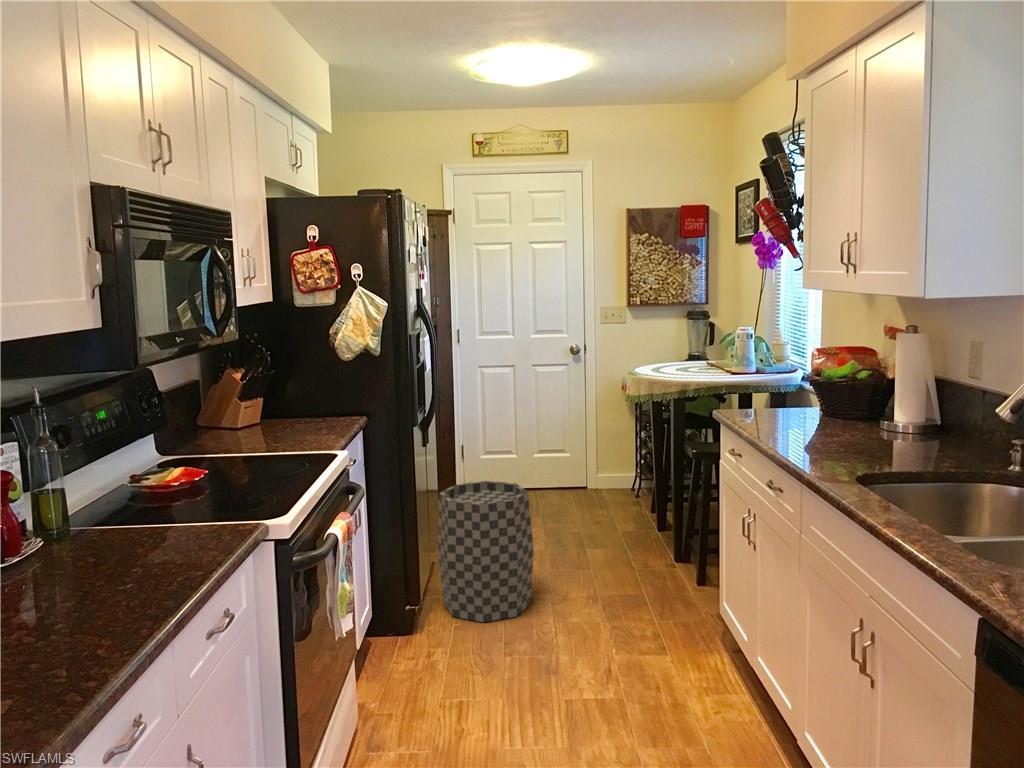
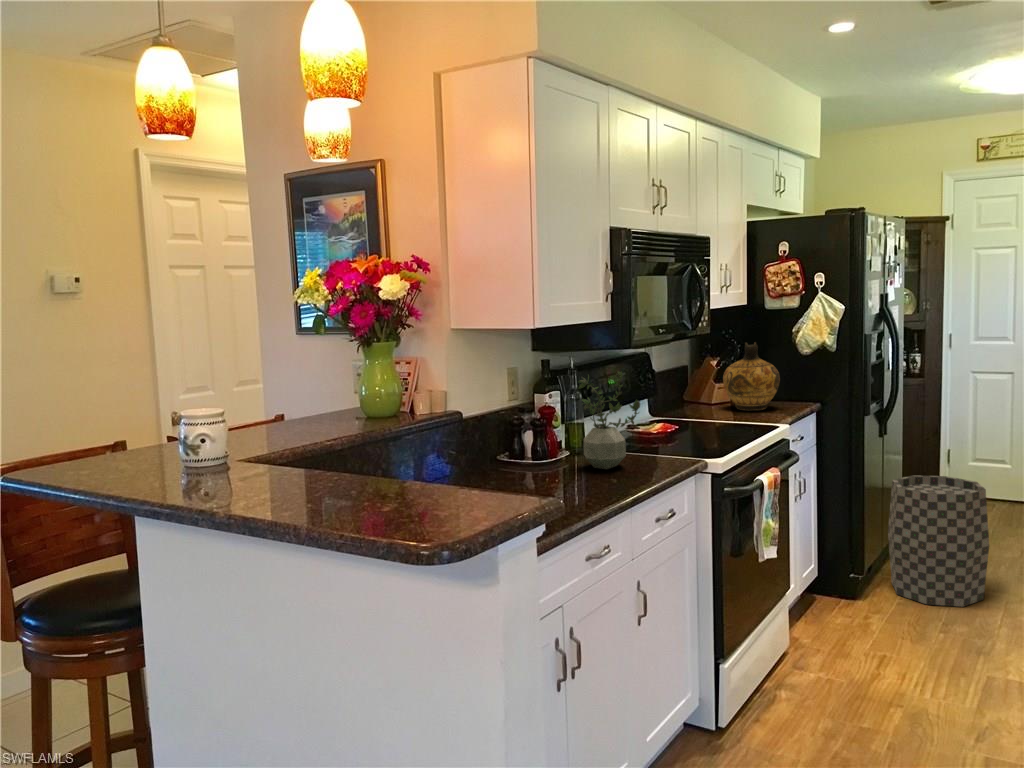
ceramic jug: none [251,348,321,434] -> present [723,343,780,410]
potted plant: none [52,409,167,566] -> present [578,372,640,469]

